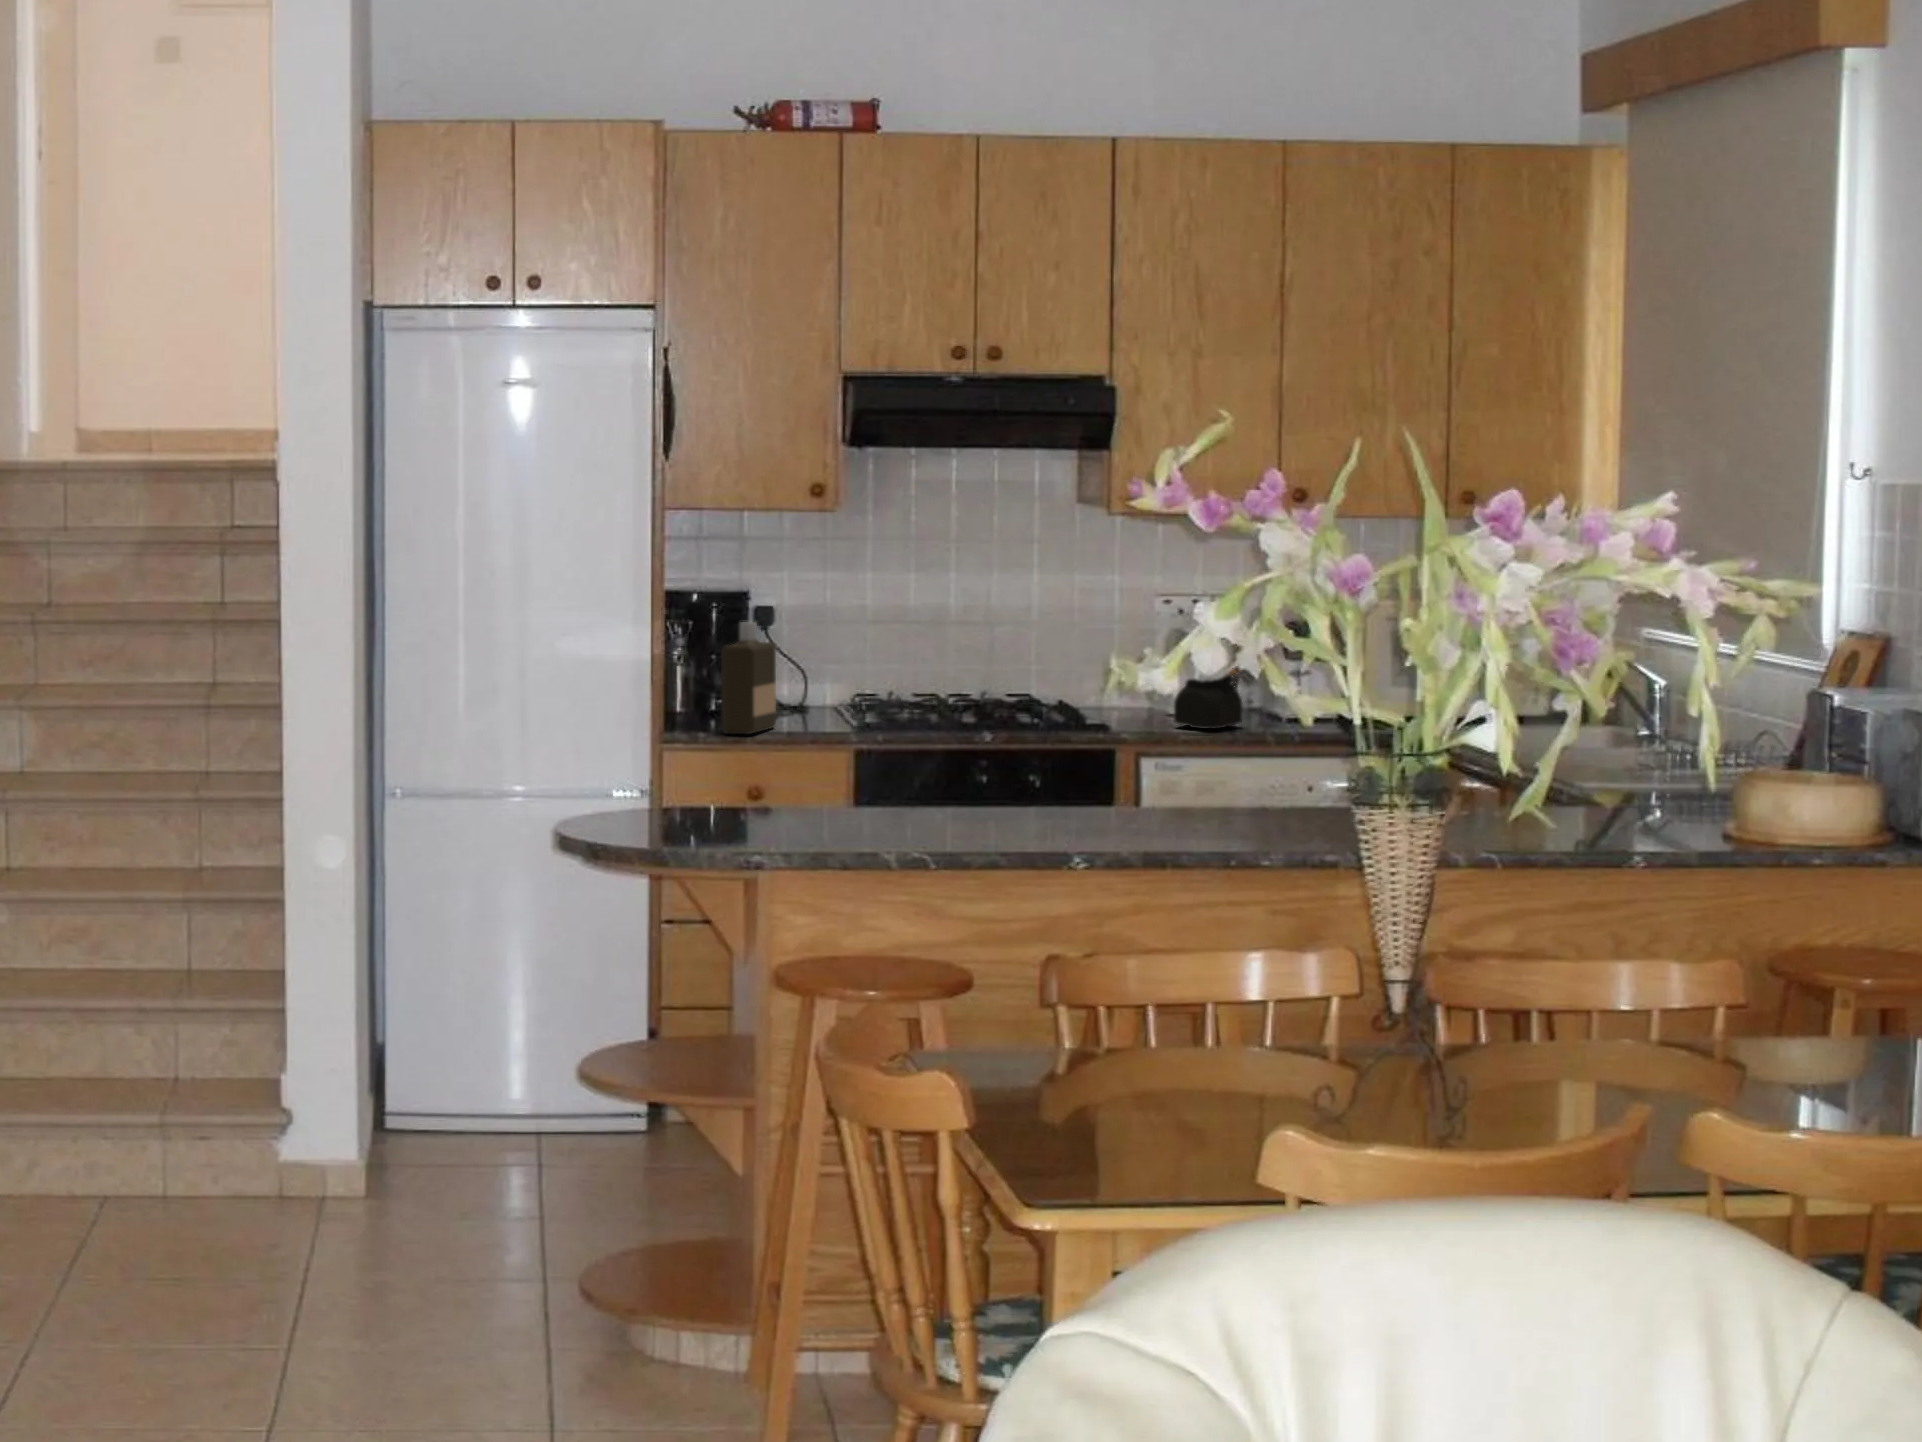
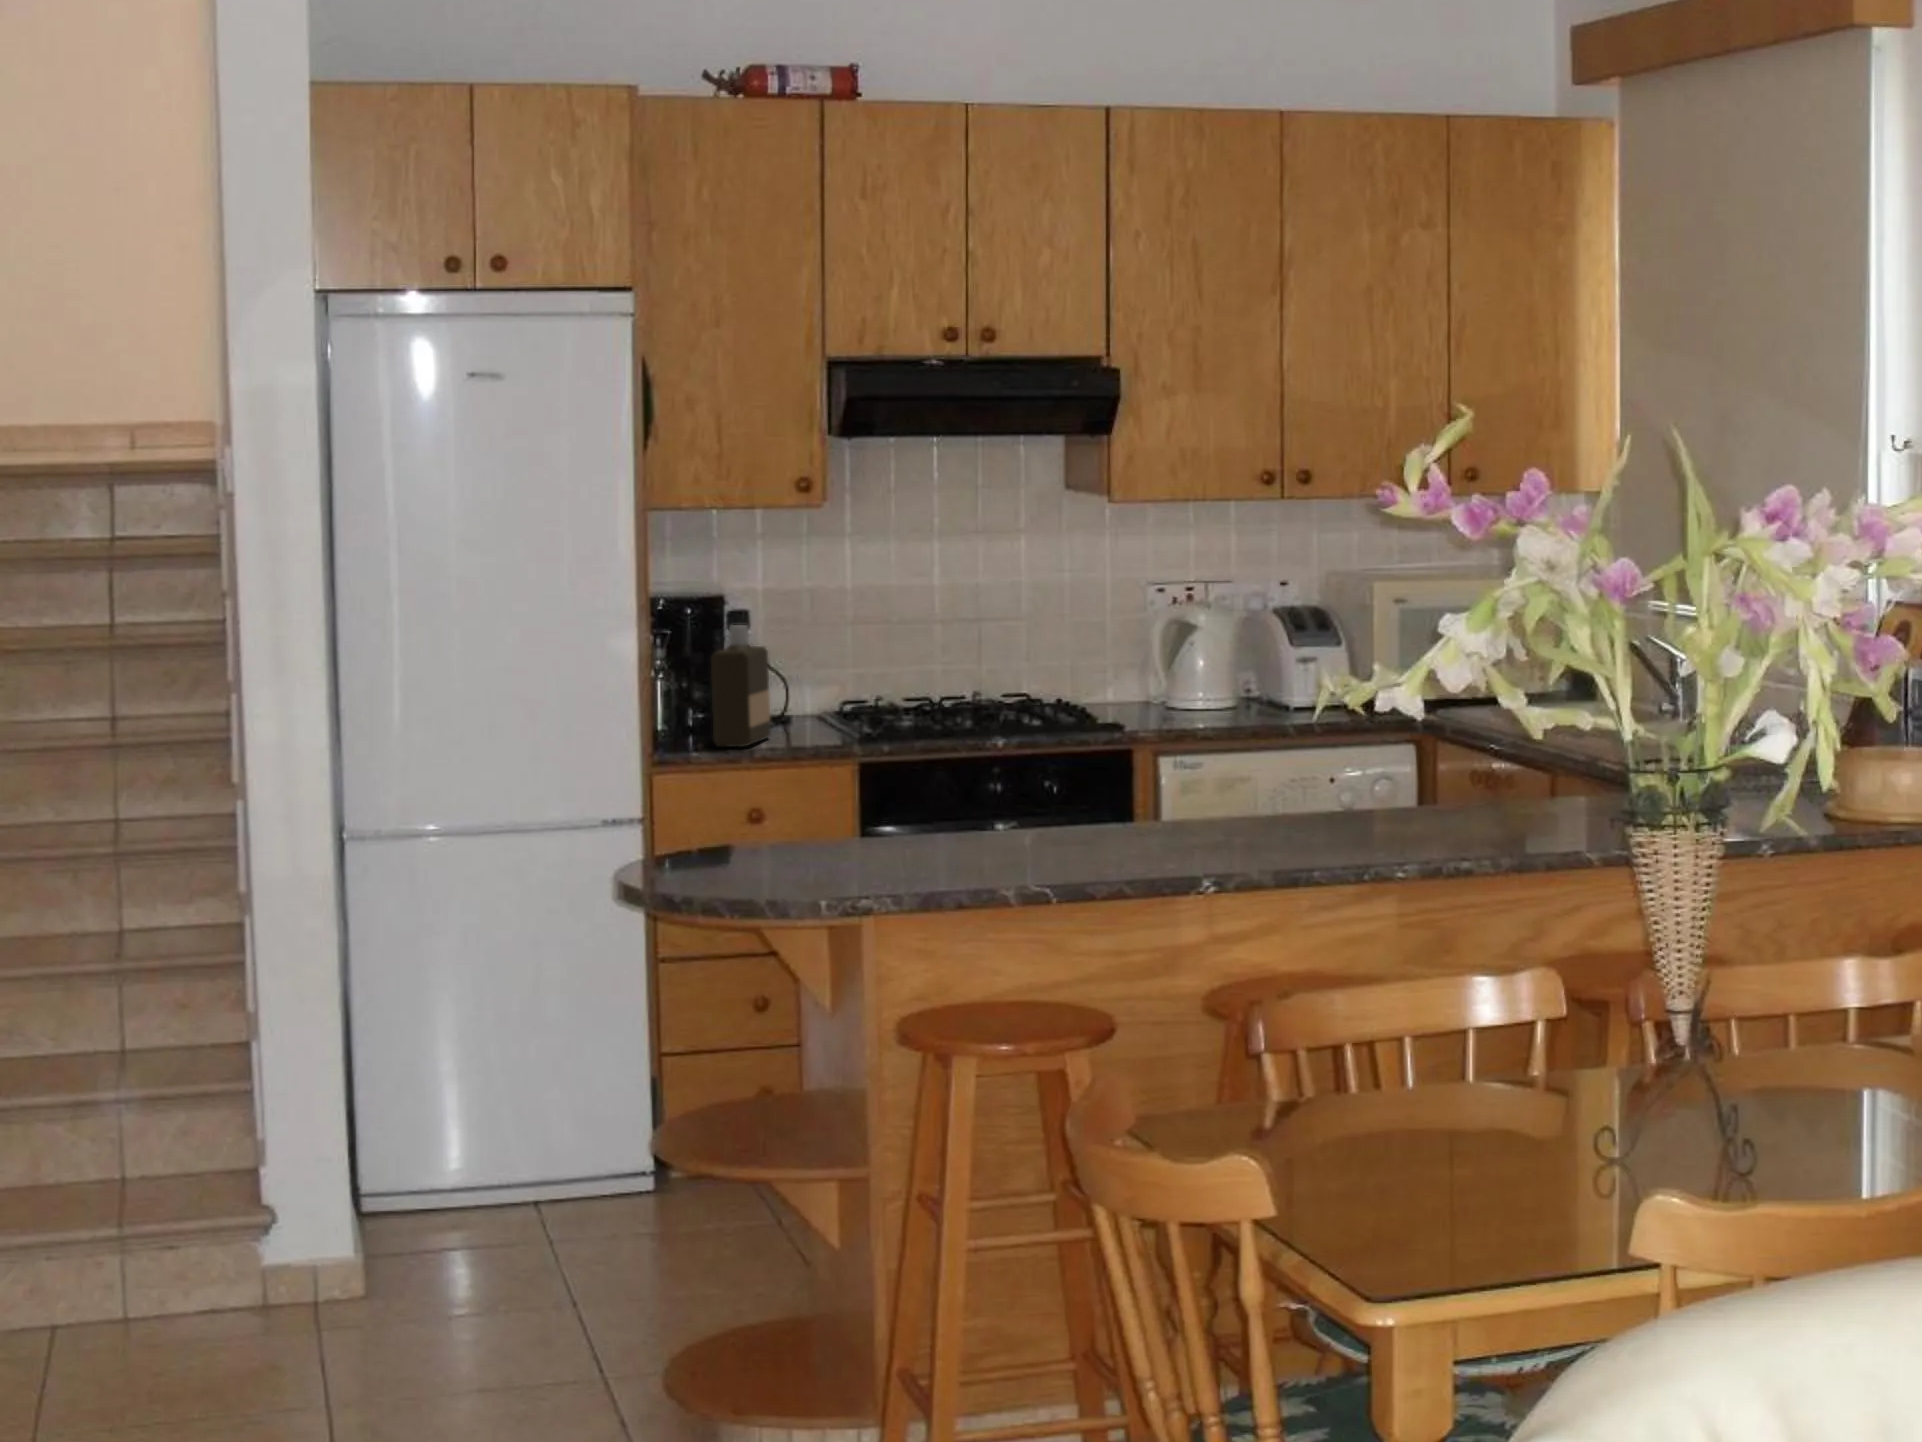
jar: present [1174,668,1243,729] -> none [1184,651,1255,721]

